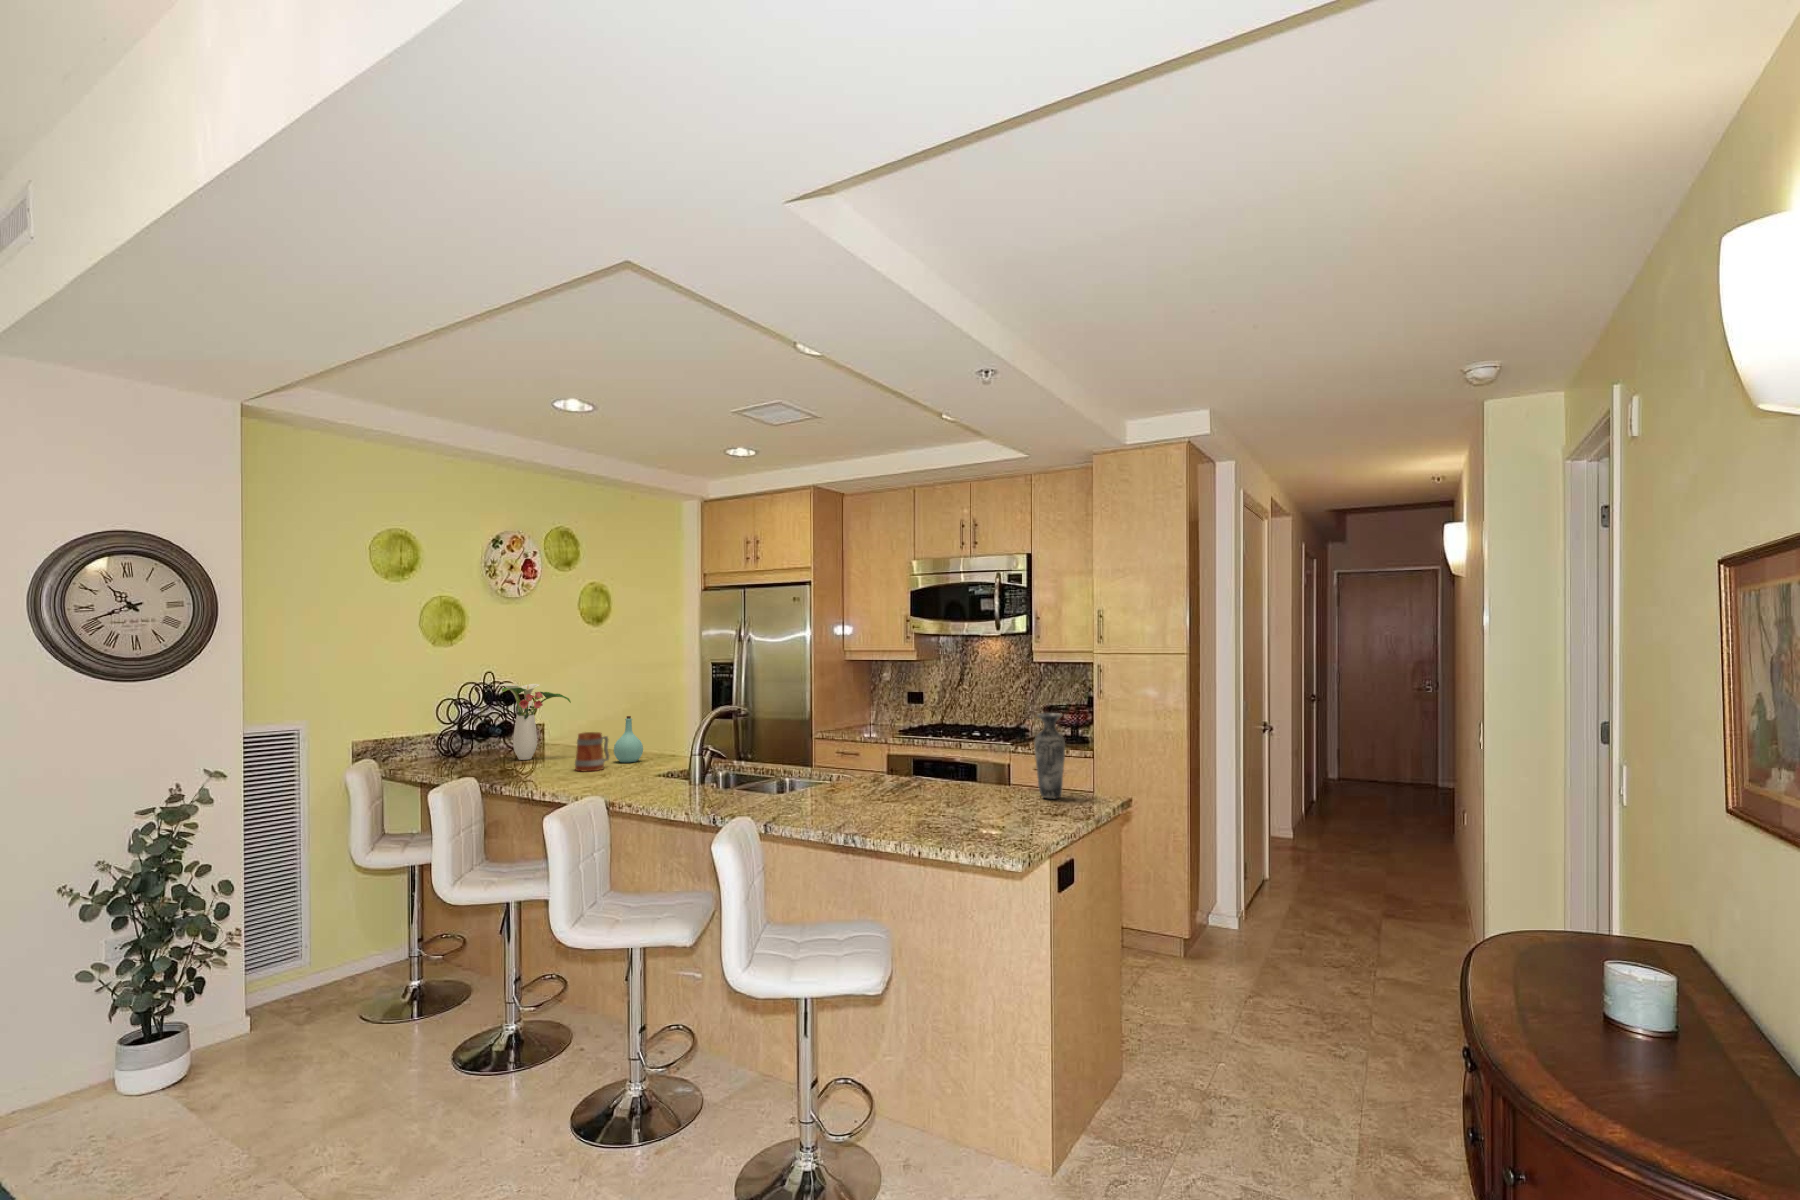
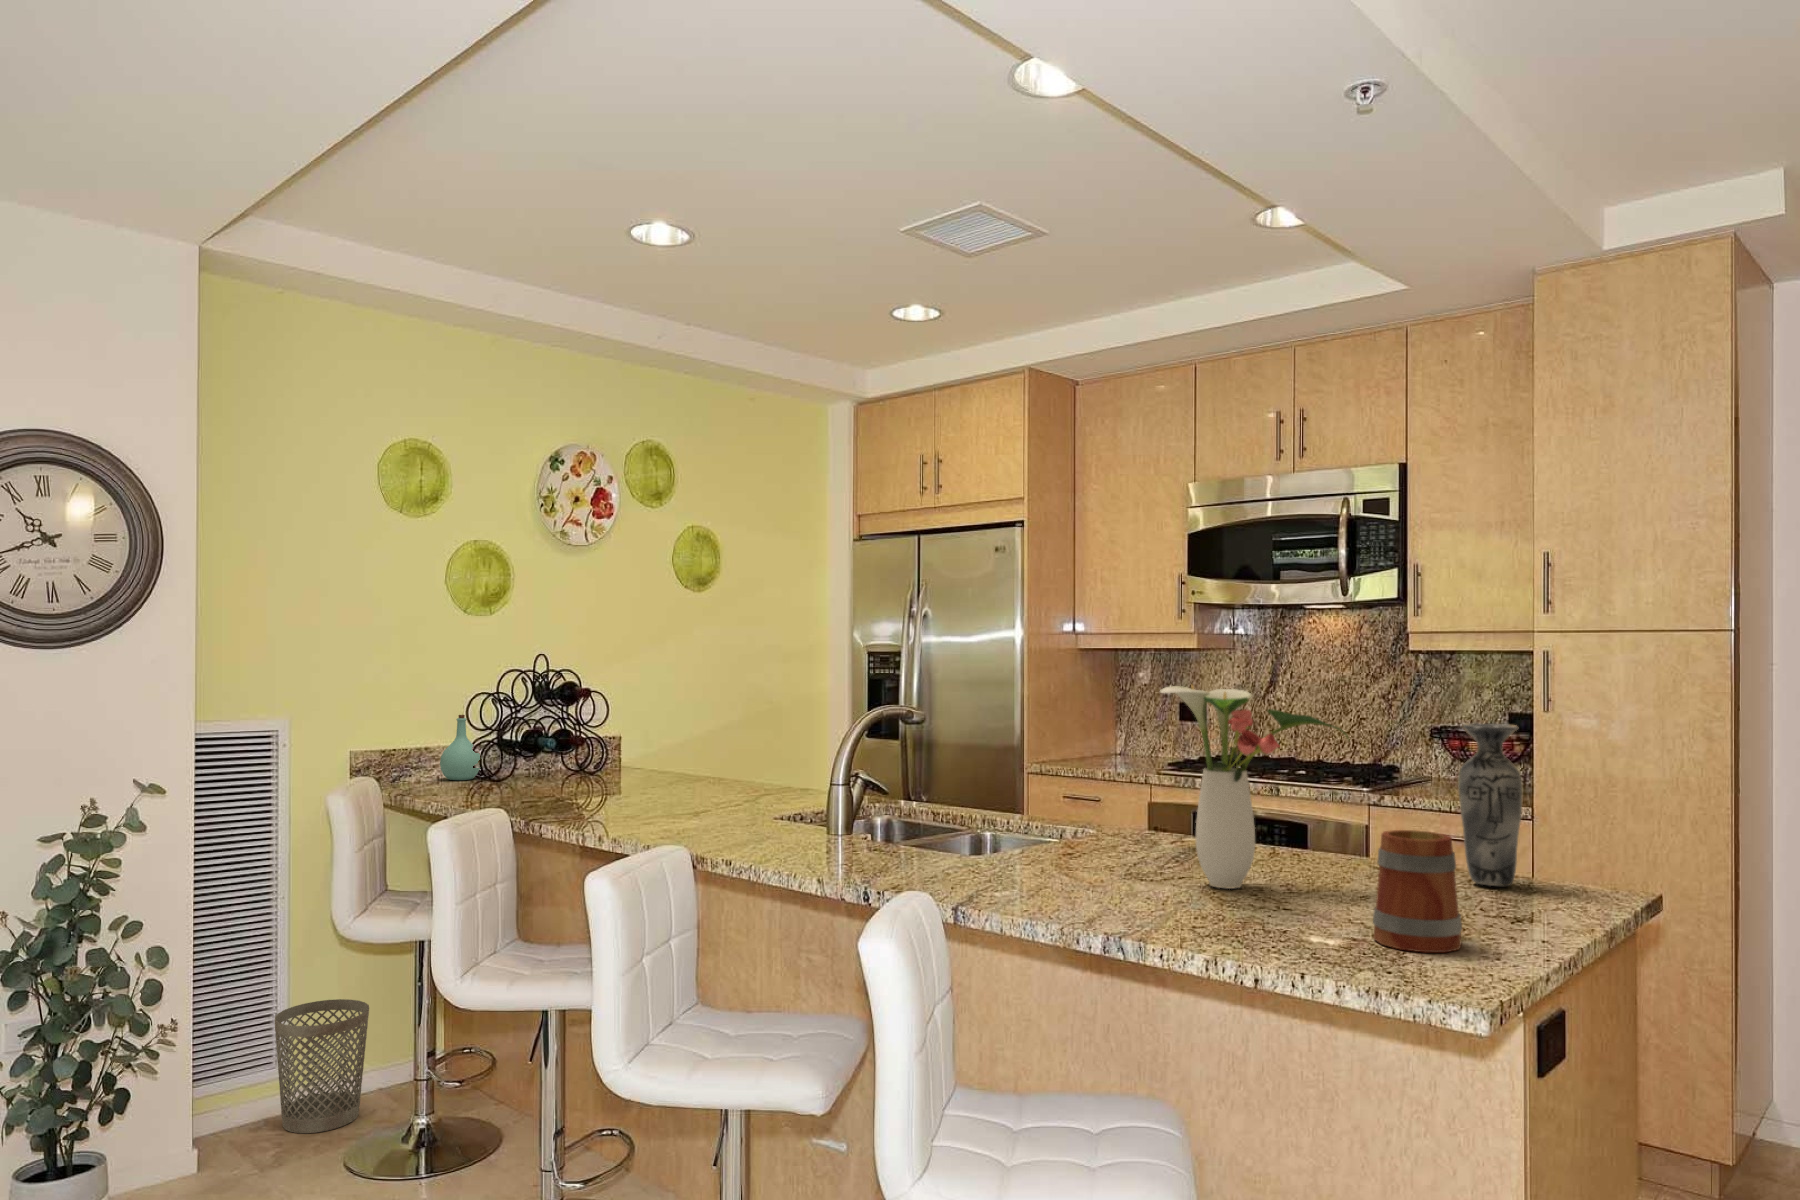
flower arrangement: present [499,683,571,760] -> present [1160,685,1350,889]
bottle: present [614,716,643,763] -> present [440,715,480,780]
mug: present [575,732,609,772] -> present [1373,830,1462,953]
wastebasket: none [300,910,369,1002] -> present [275,999,369,1133]

